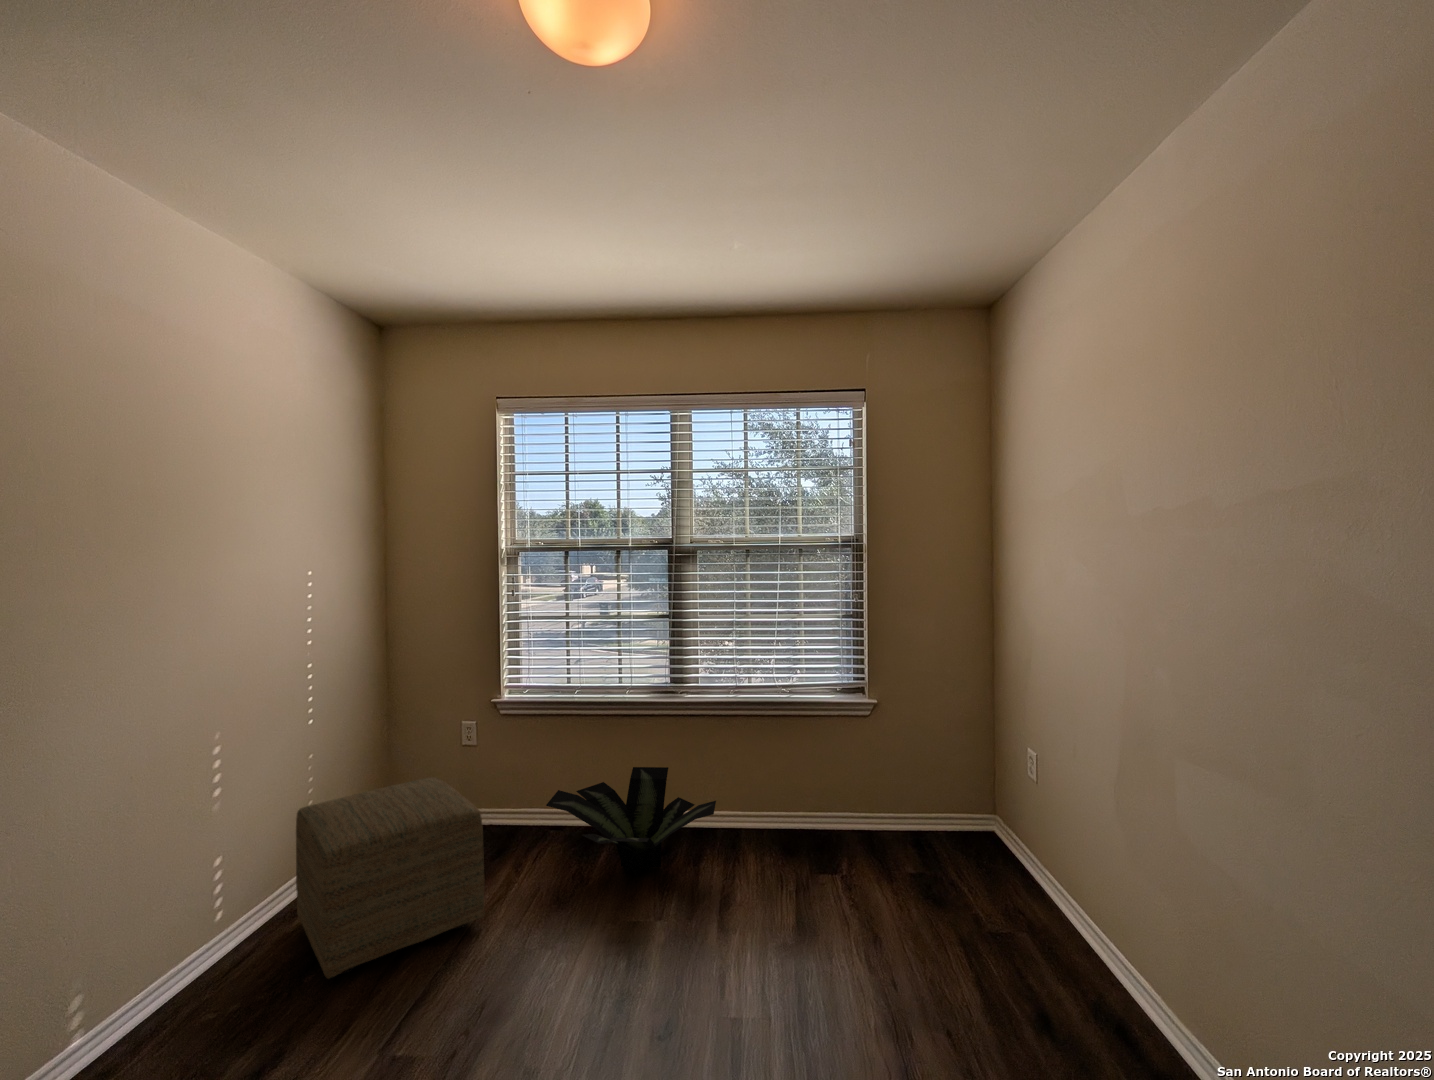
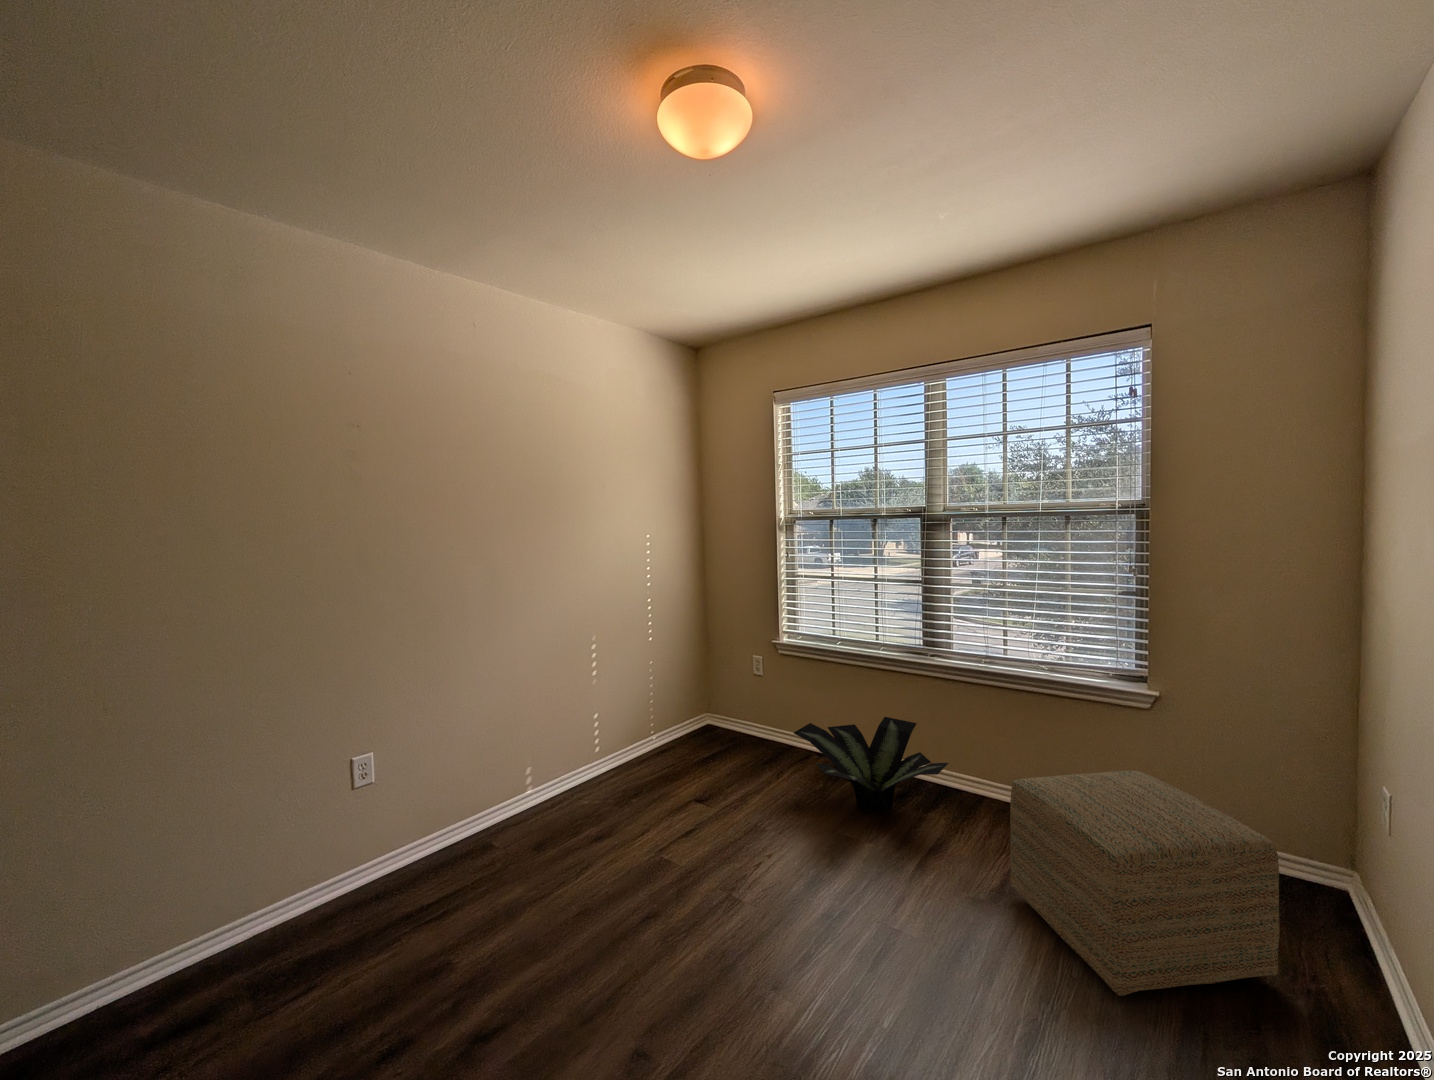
ottoman: present [296,777,484,979] -> present [1010,771,1280,996]

